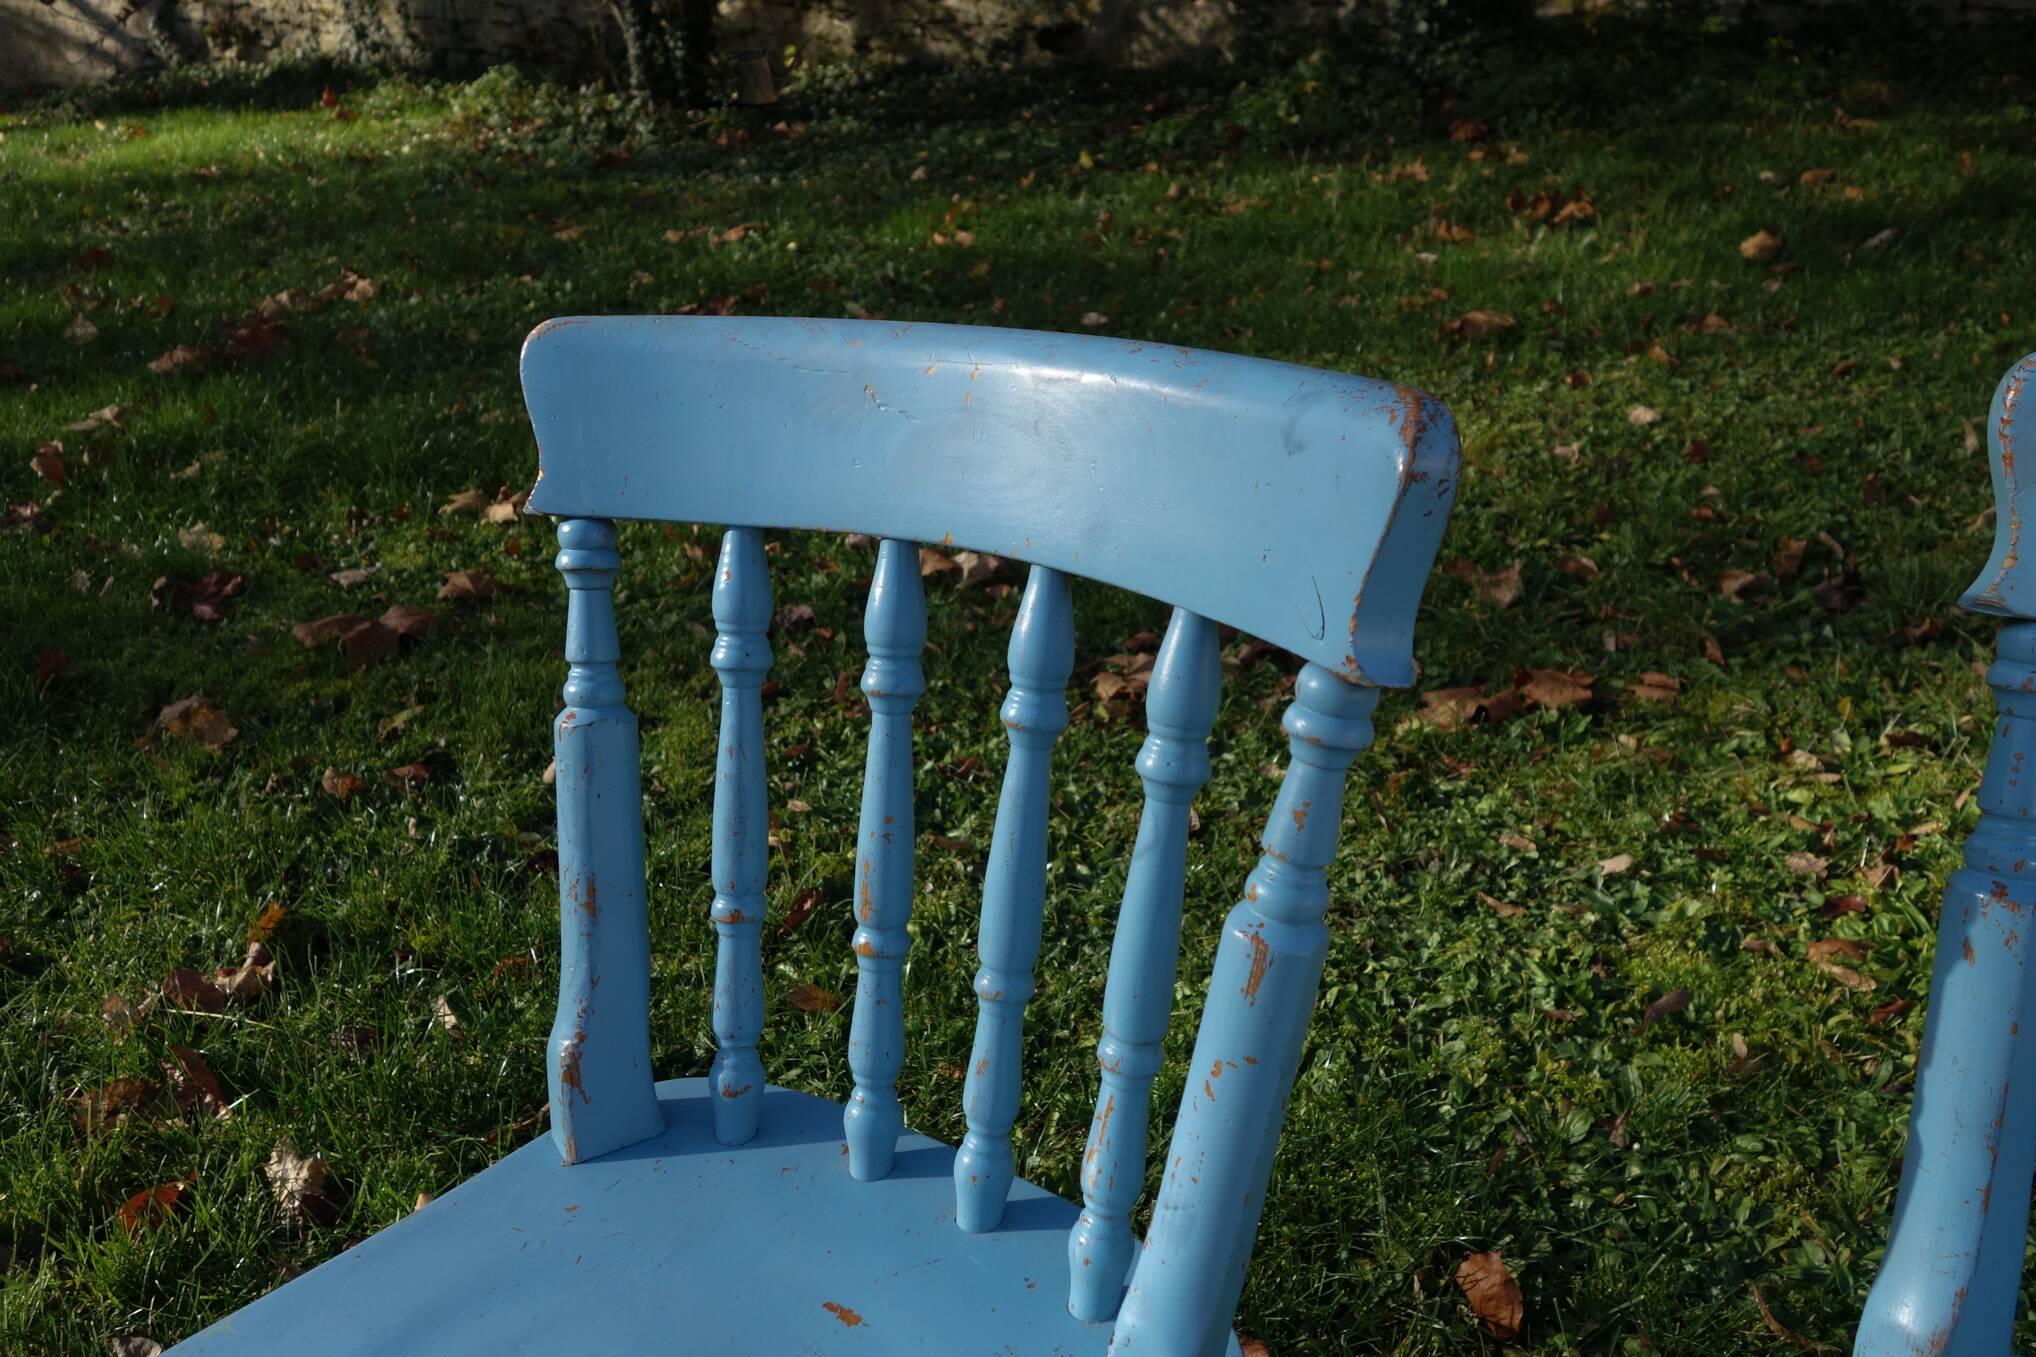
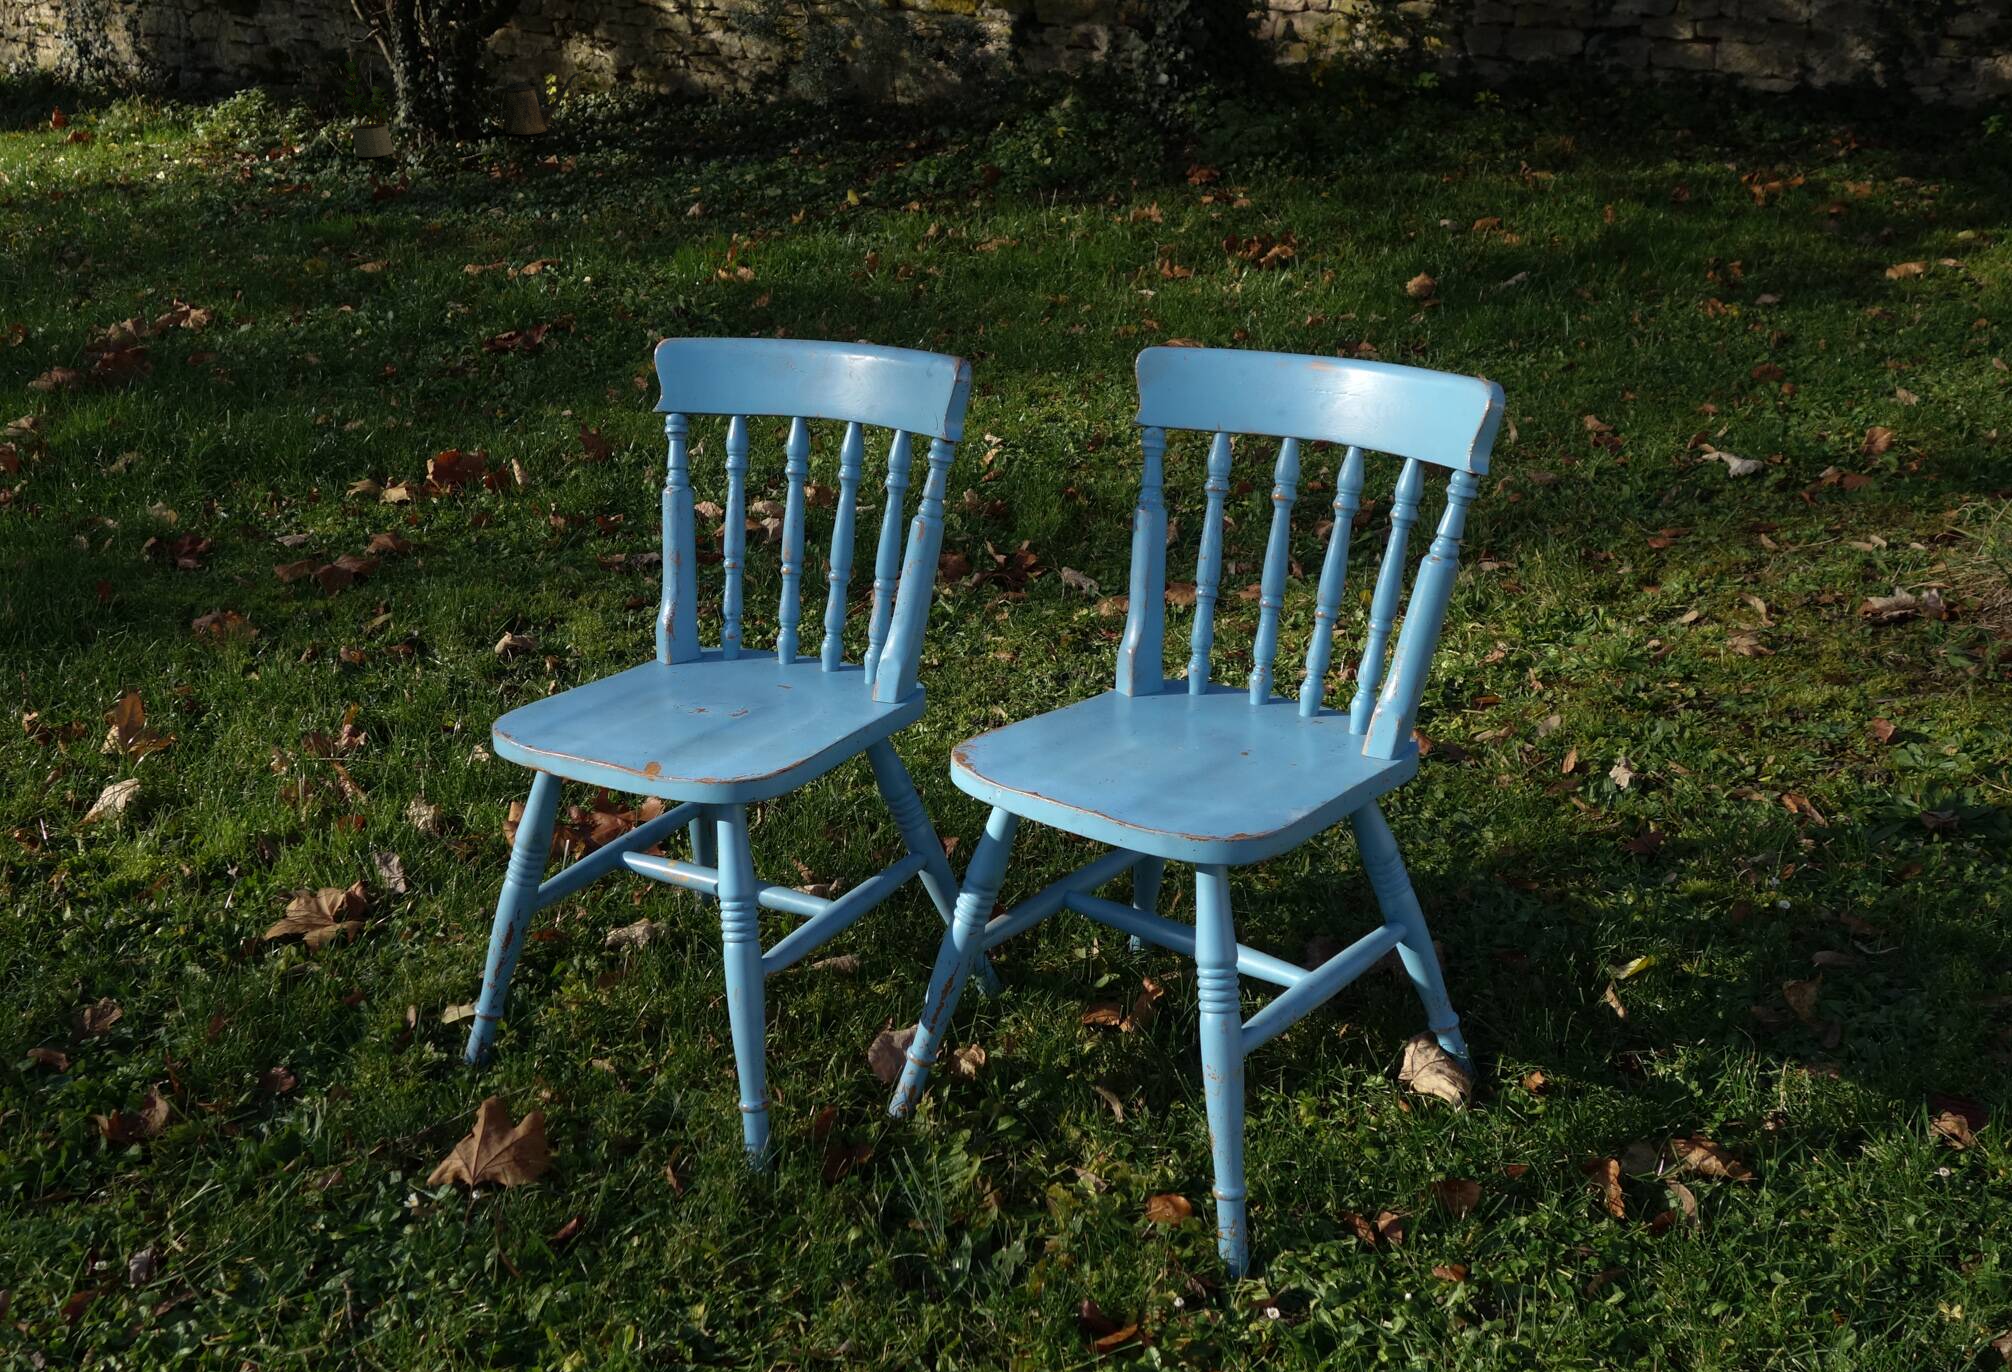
potted plant: none [571,24,626,128] -> present [344,59,397,157]

